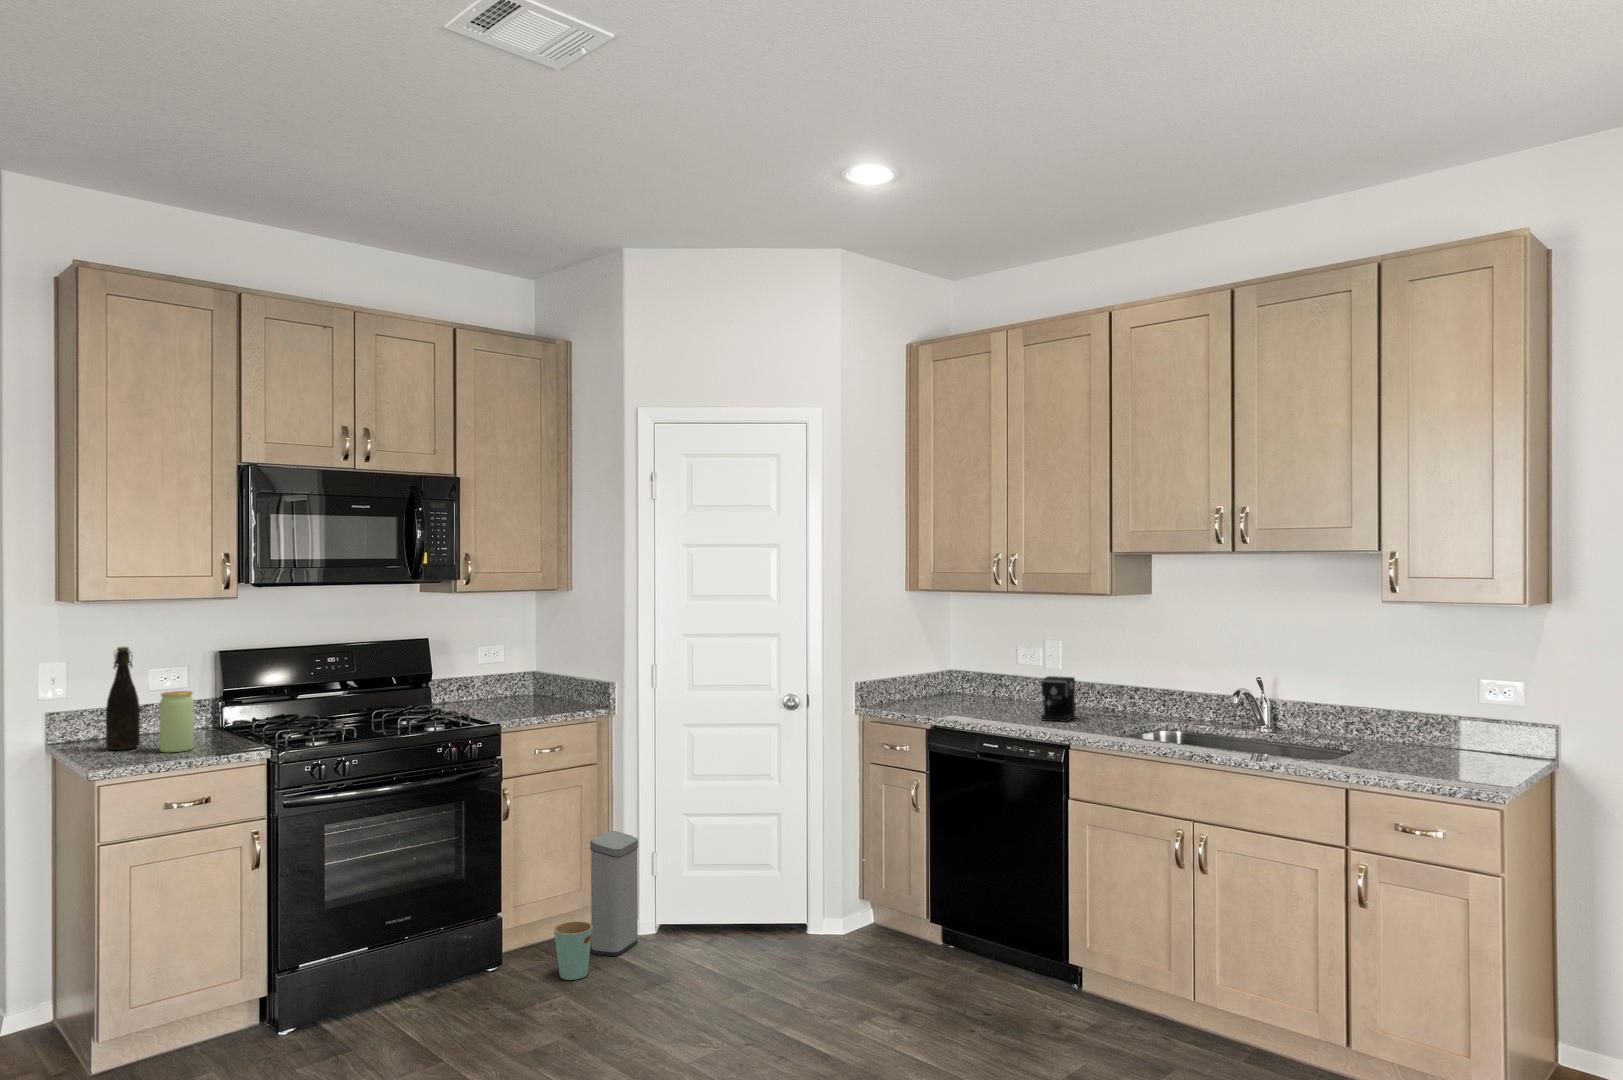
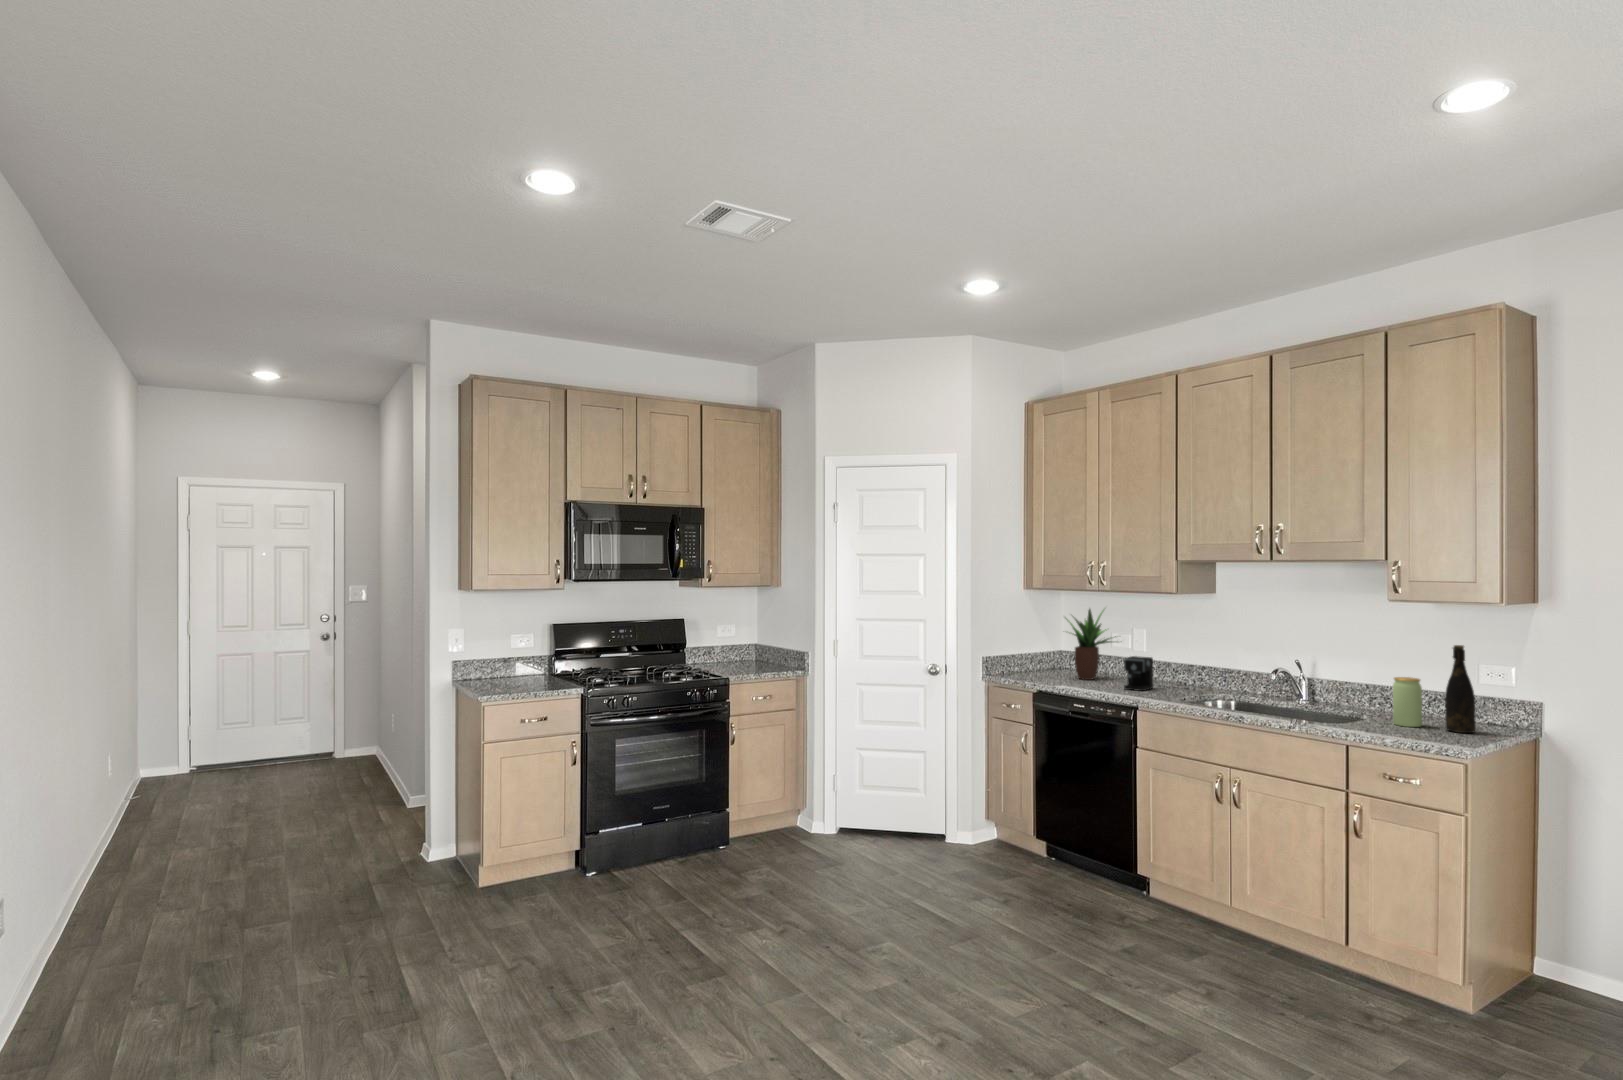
potted plant: none [955,610,1031,708] -> present [1066,609,1116,680]
bottle: present [106,647,140,750] -> present [1445,645,1476,733]
jar: present [159,691,194,752] -> present [1393,677,1422,727]
trash can: present [554,831,638,980] -> none [764,758,824,858]

